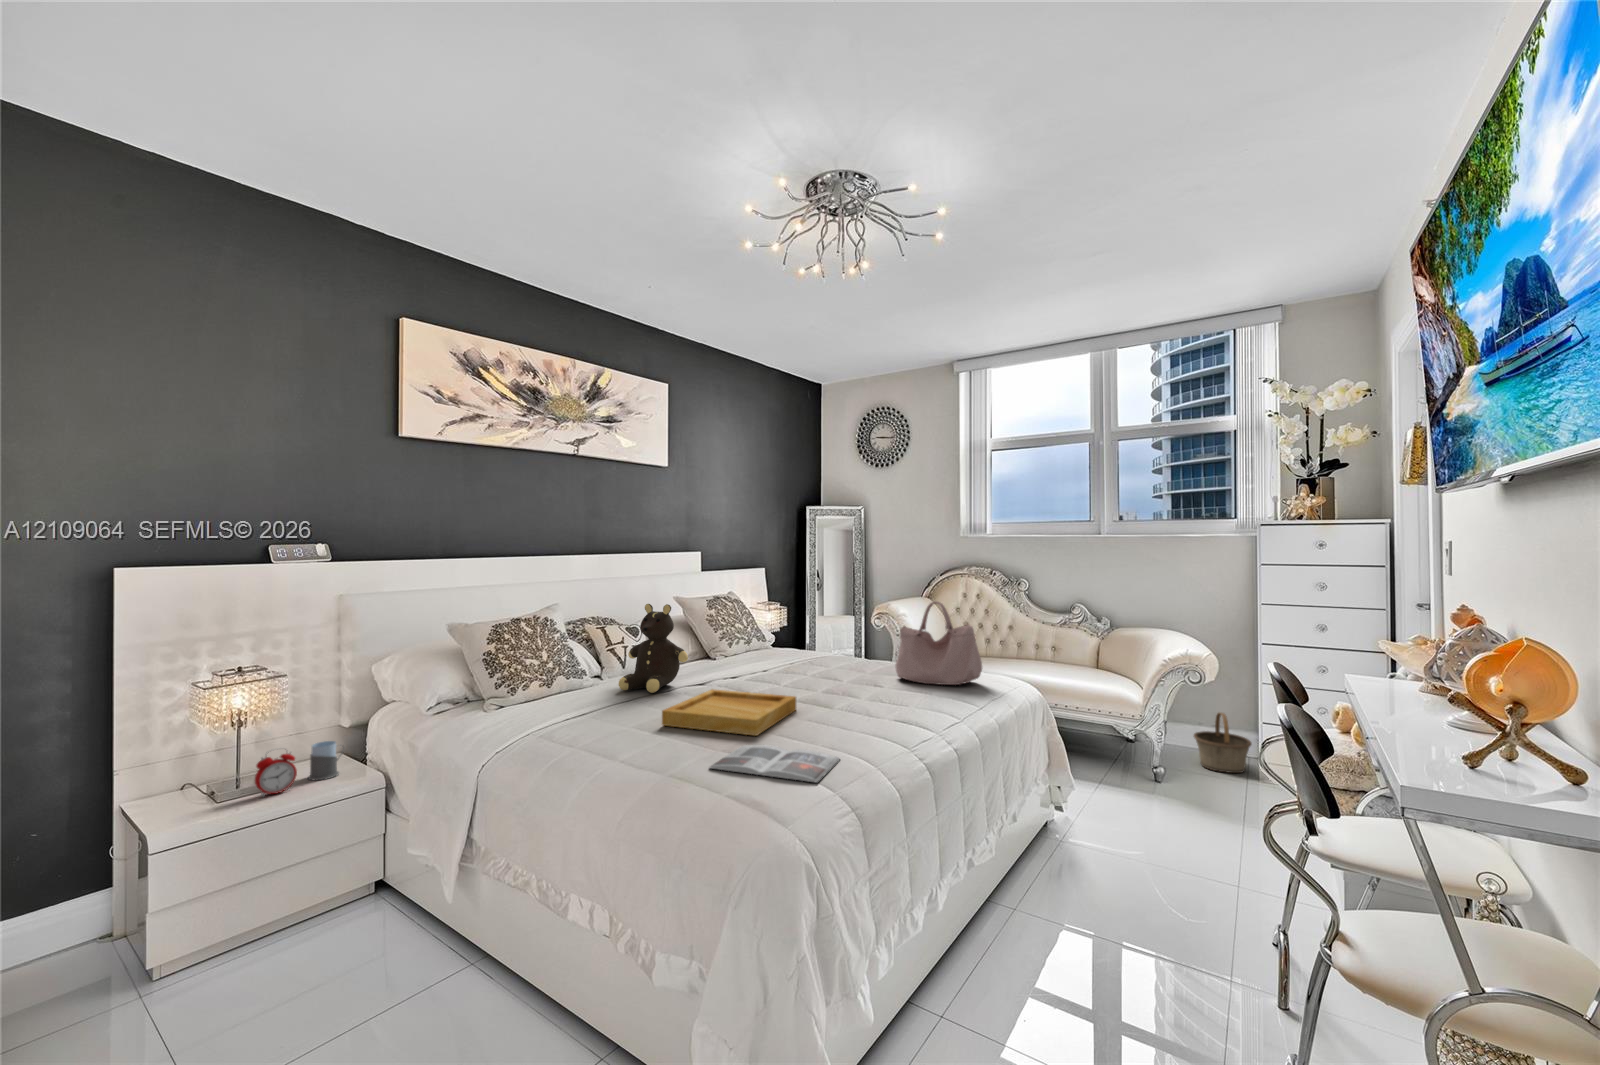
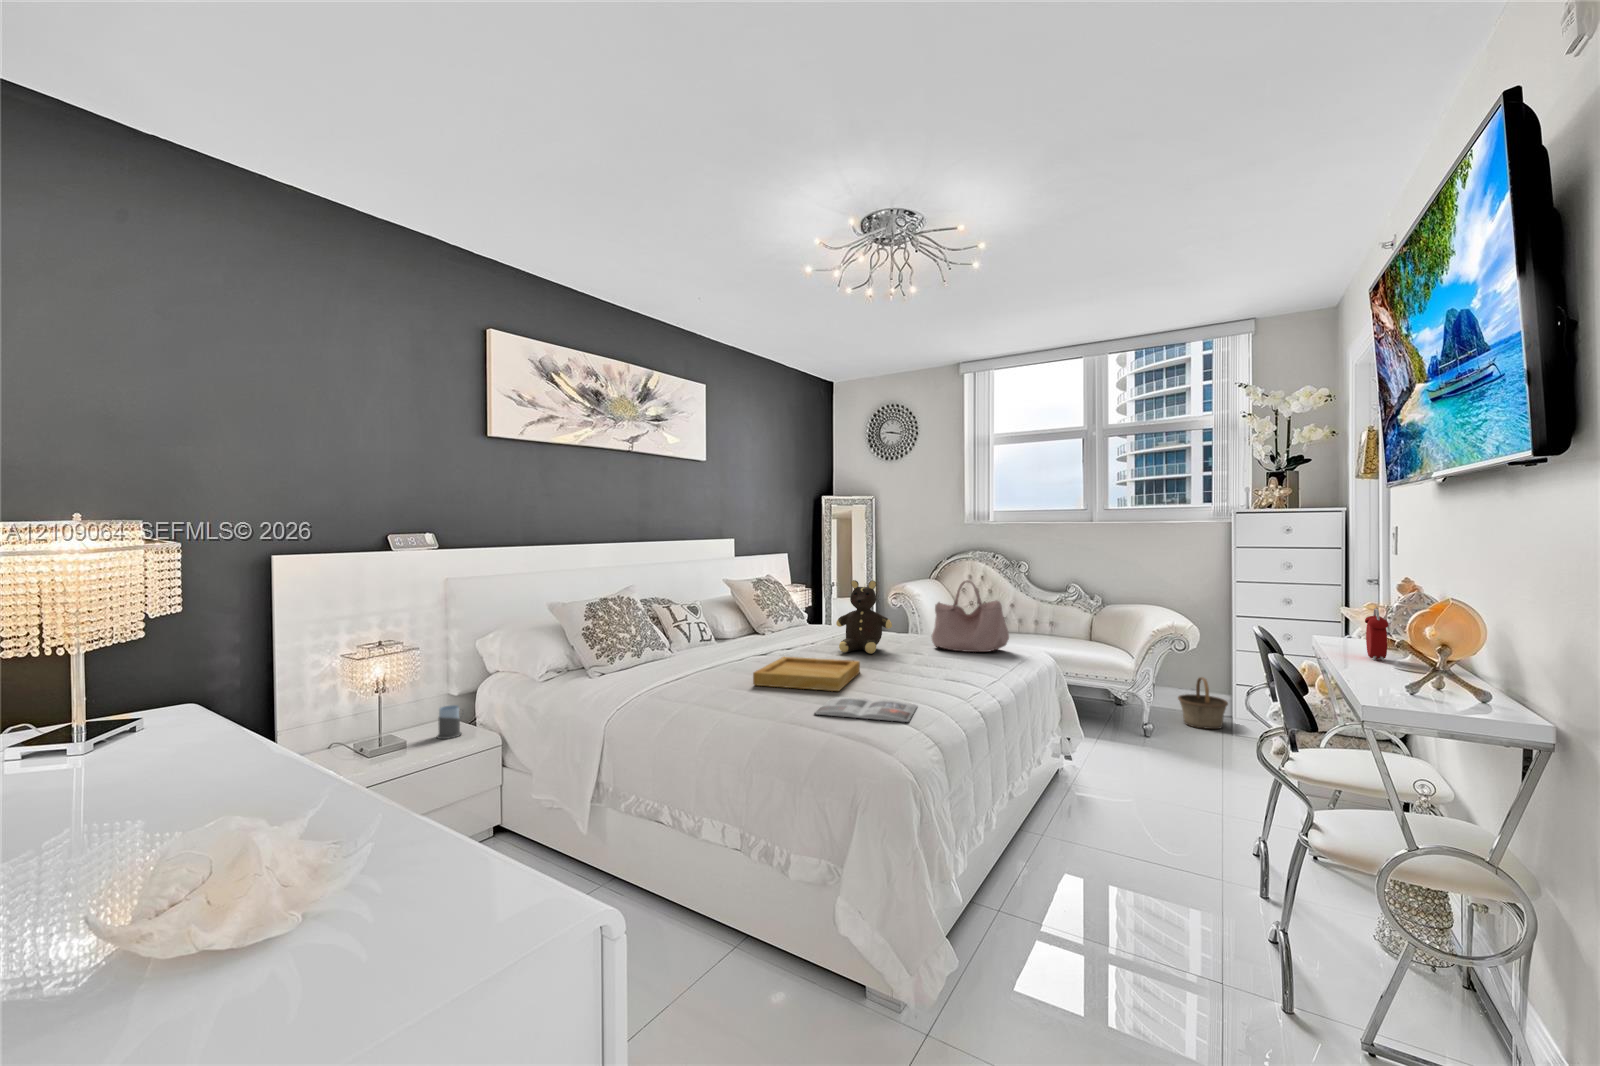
teddy bear: present [619,604,688,693] -> present [836,580,892,654]
alarm clock: present [255,749,297,796] -> present [1365,608,1389,661]

